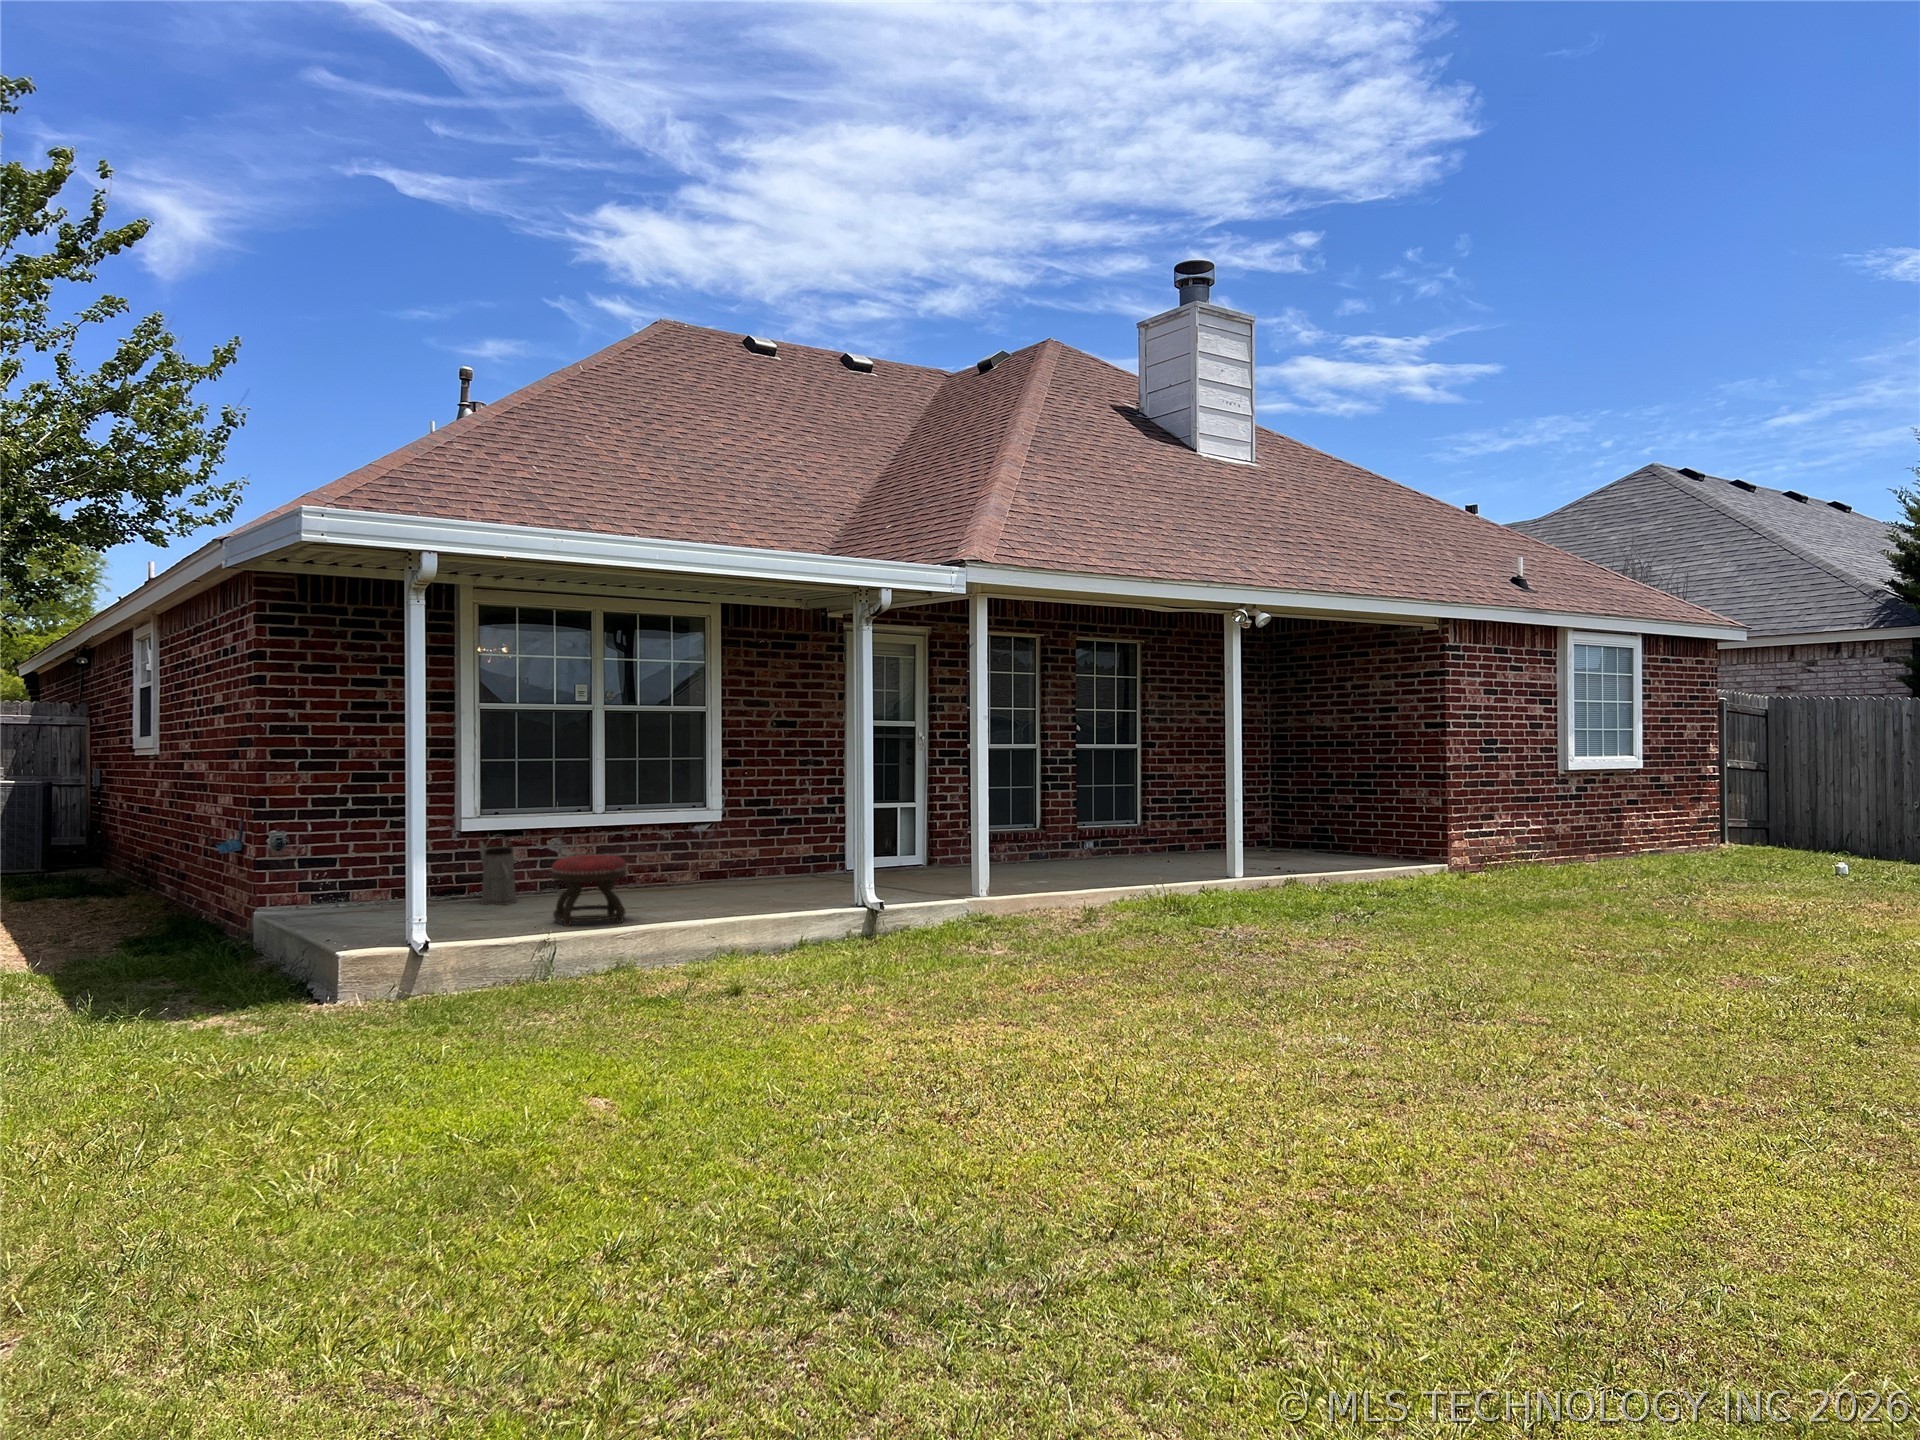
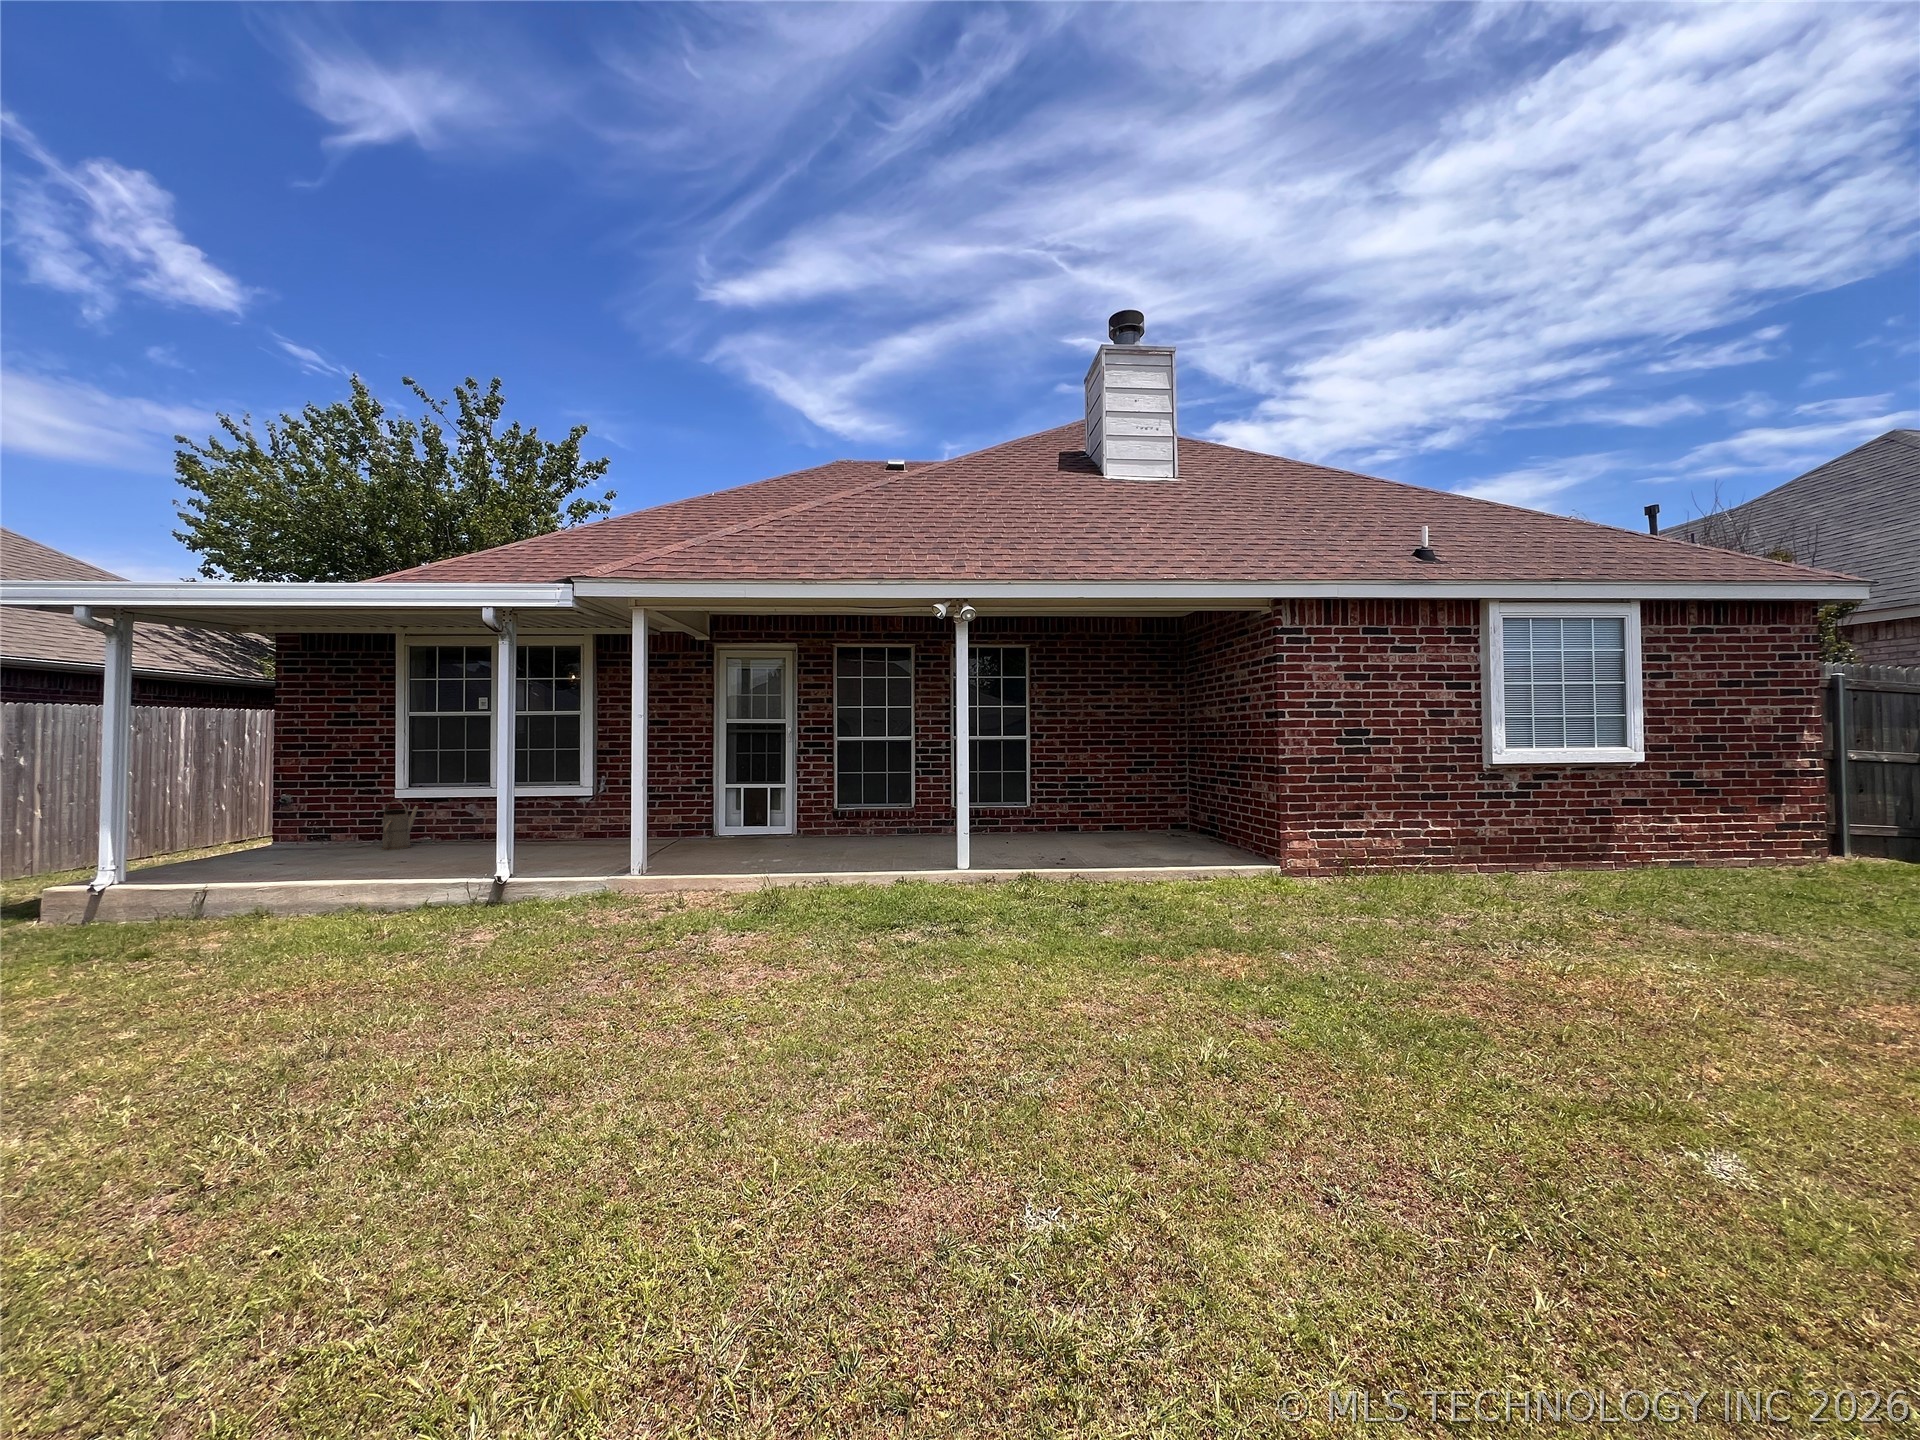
ottoman: present [551,855,627,926] -> none [306,817,379,869]

